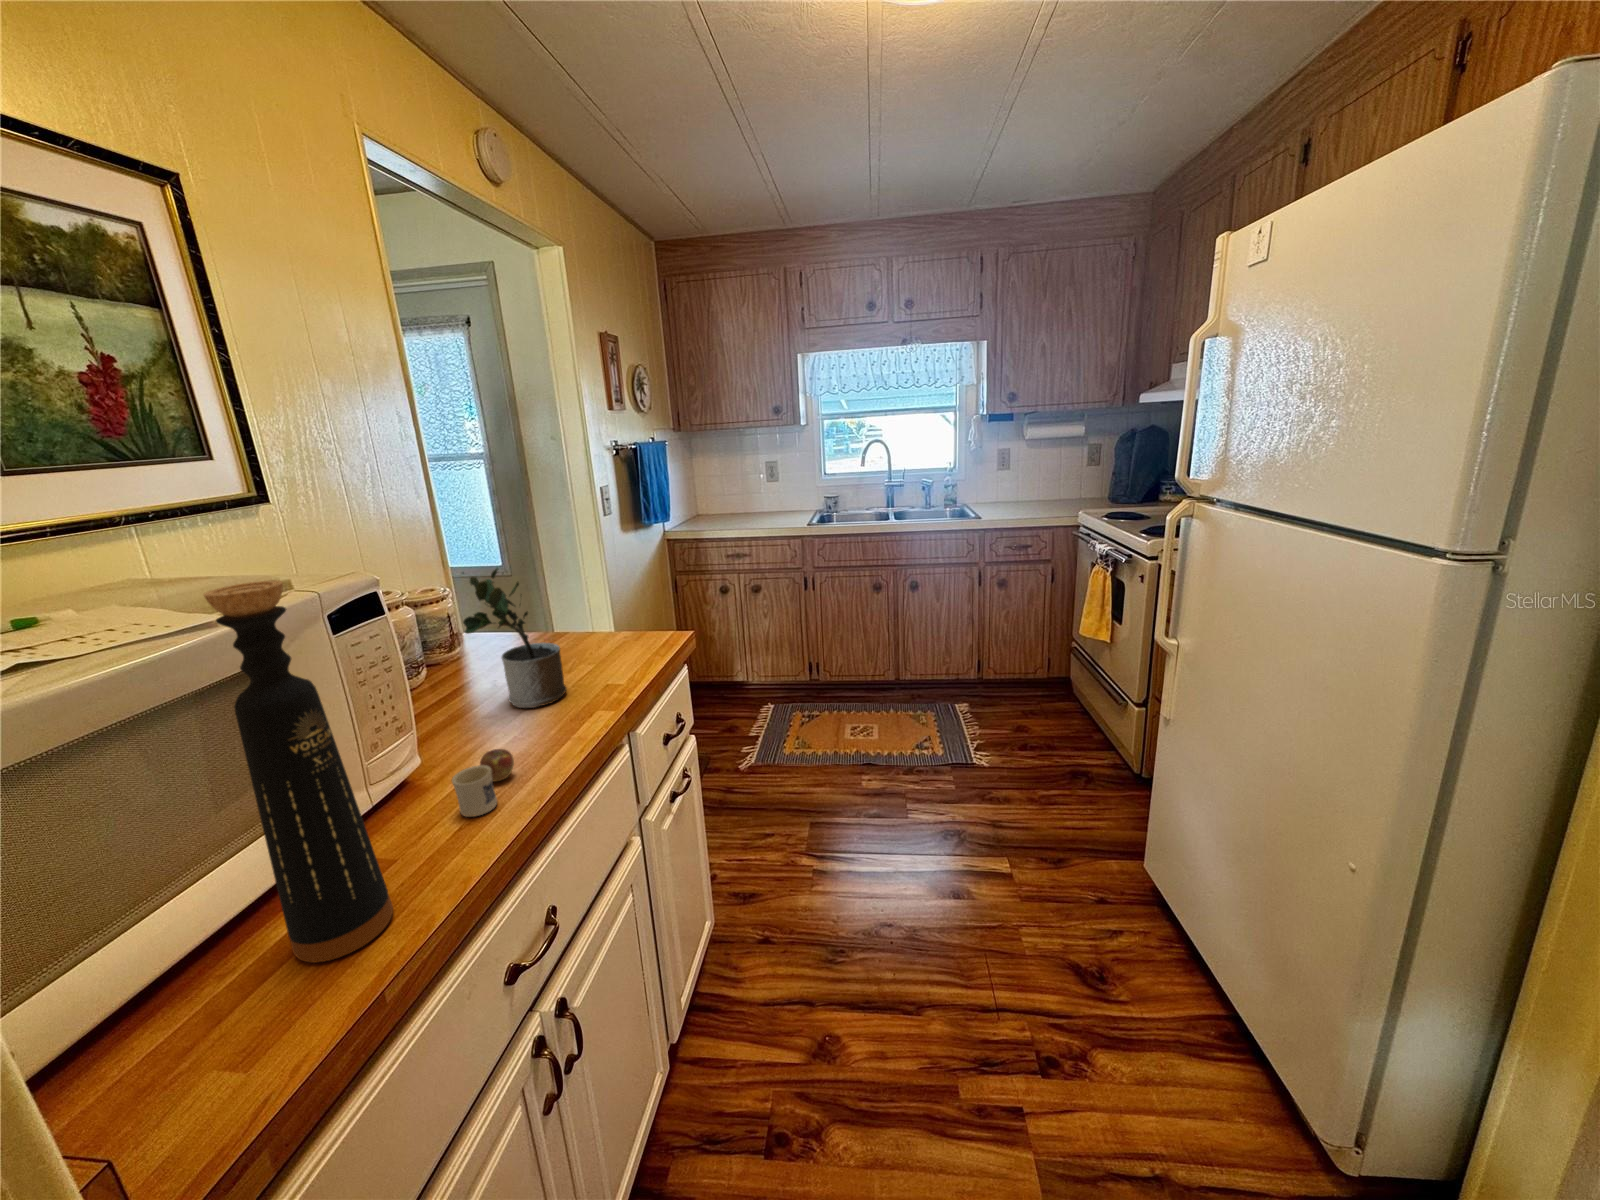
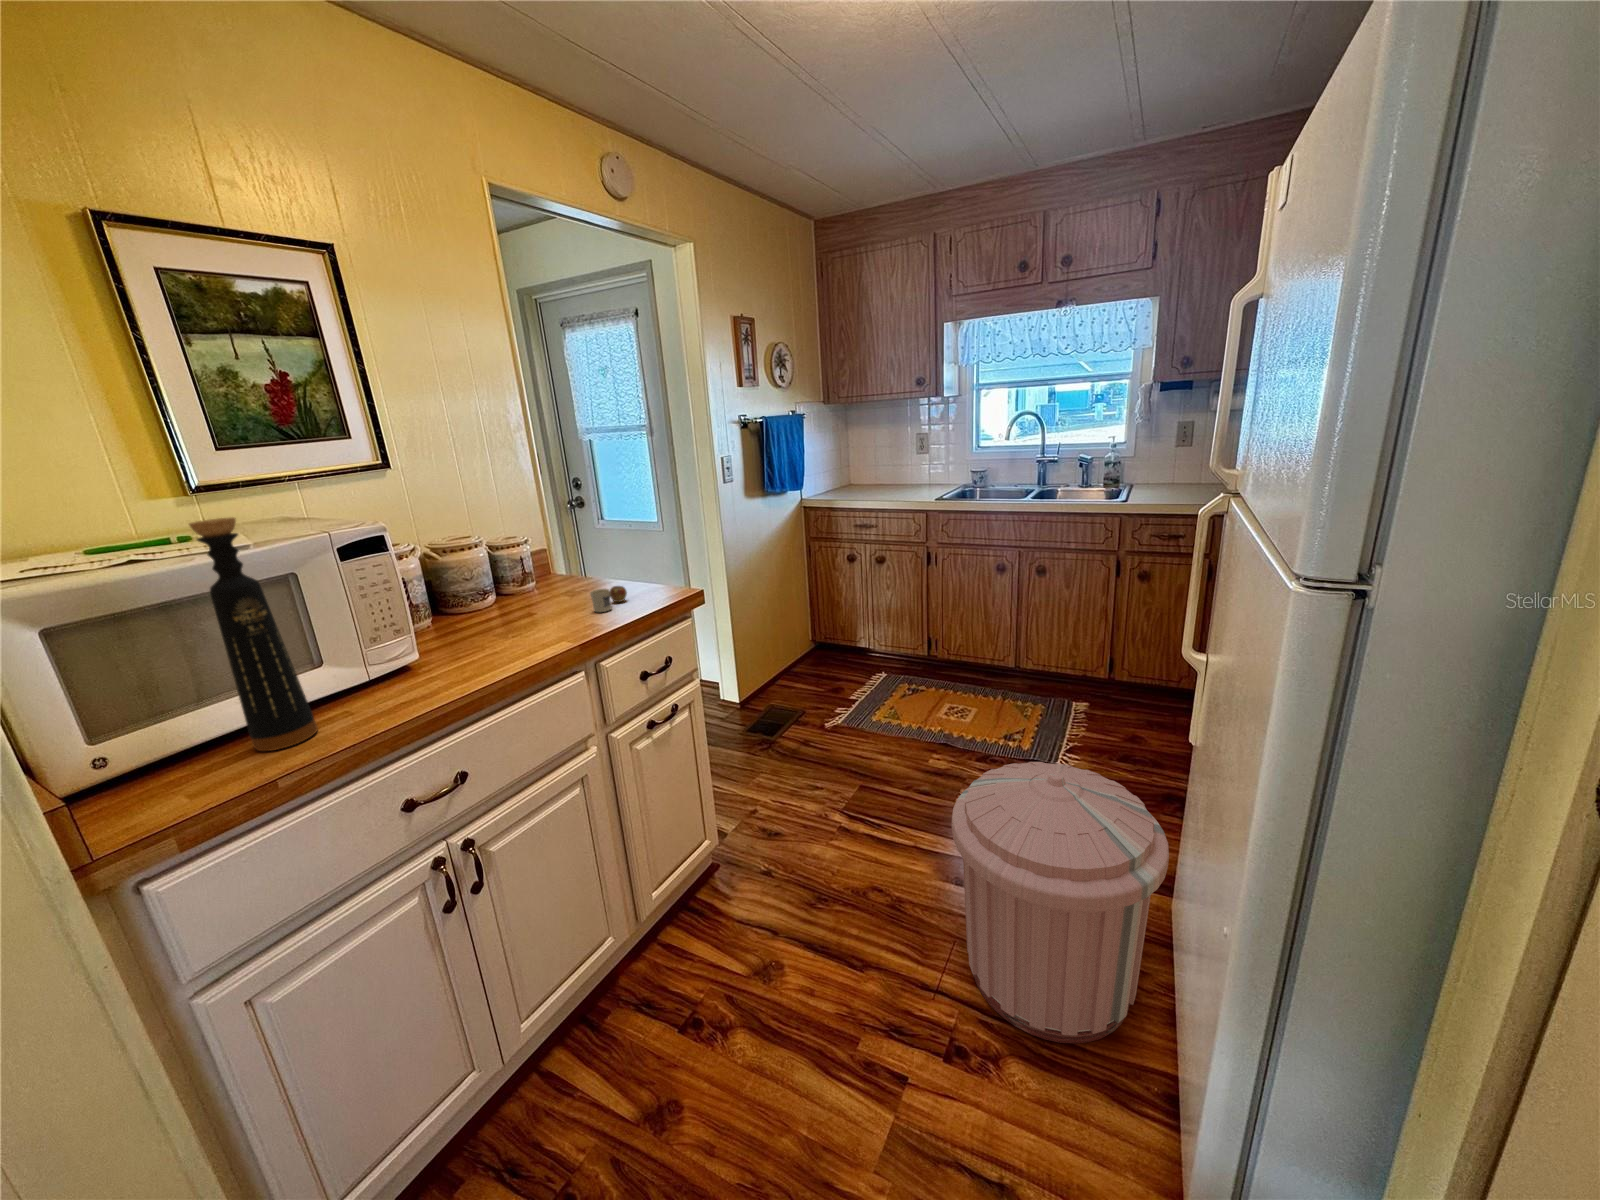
potted plant: present [463,568,567,708] -> none [470,521,558,630]
mug: present [452,749,514,817] -> present [590,586,627,612]
trash can: none [990,761,1195,1021] -> present [952,762,1169,1043]

